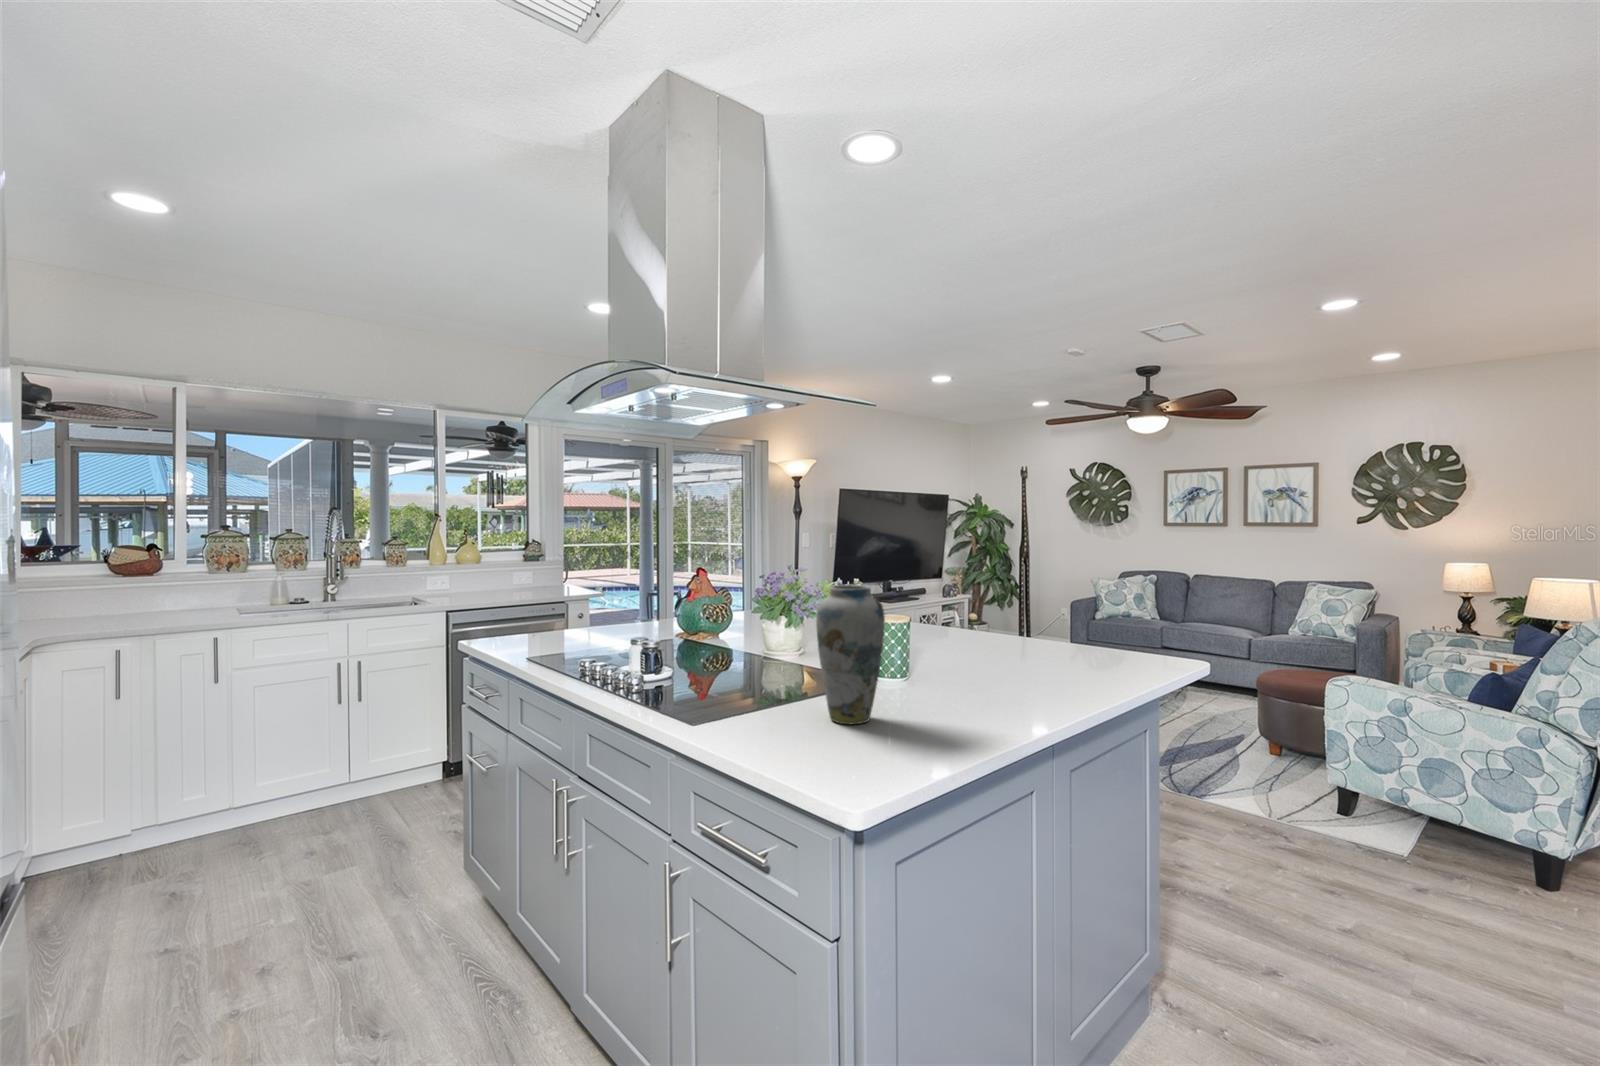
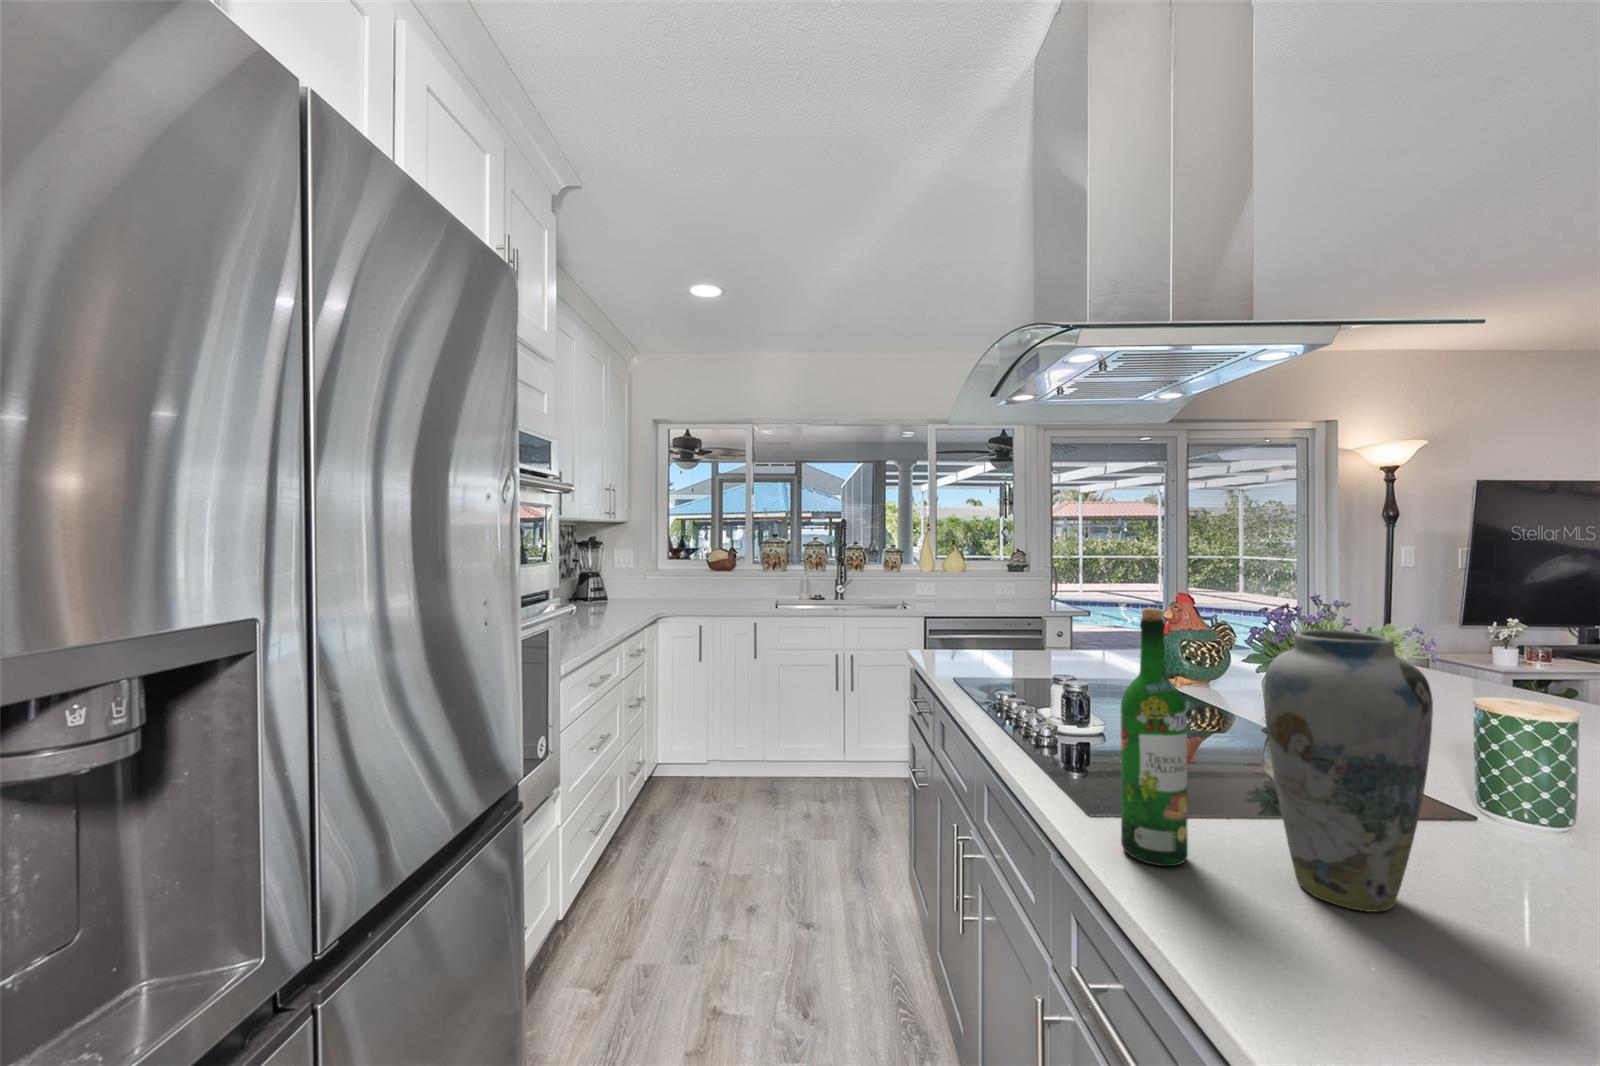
wine bottle: none [748,579,783,731] -> present [1121,608,1188,866]

